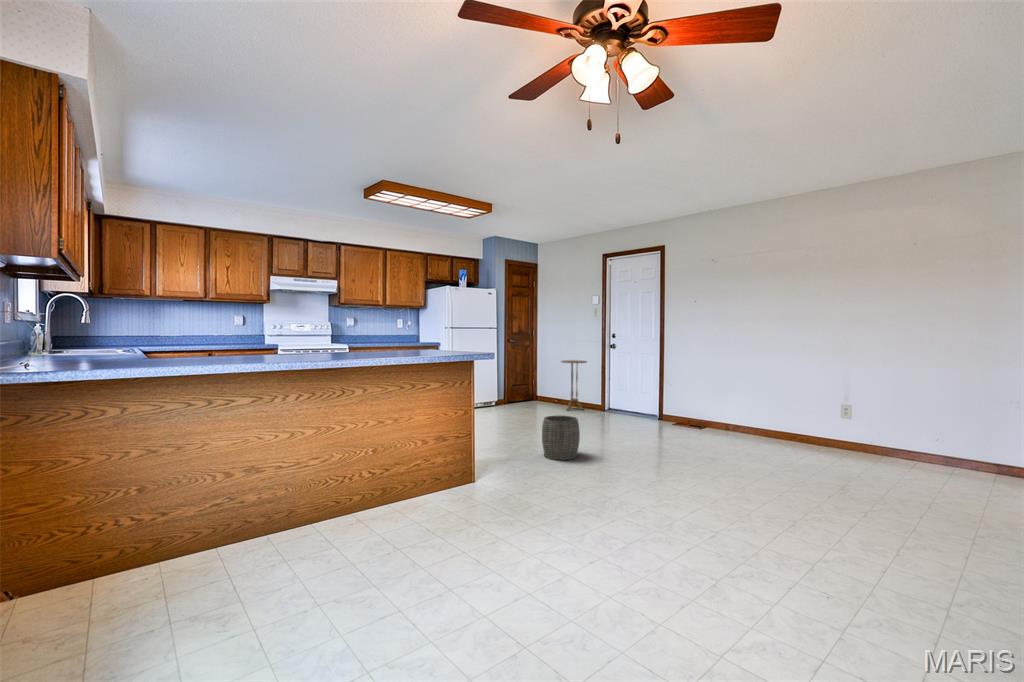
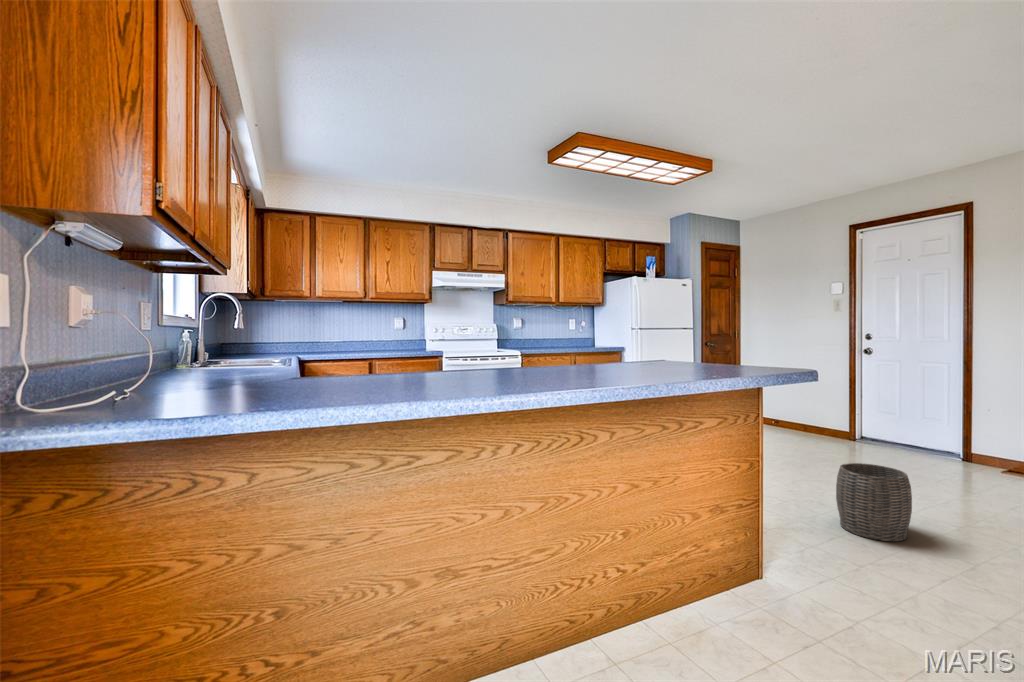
side table: present [561,360,587,411] -> none [790,371,832,440]

